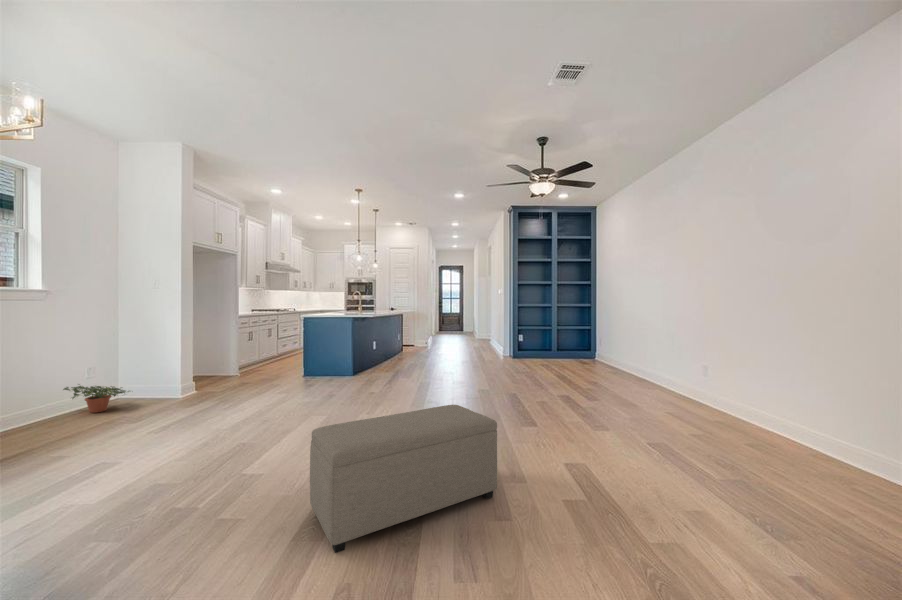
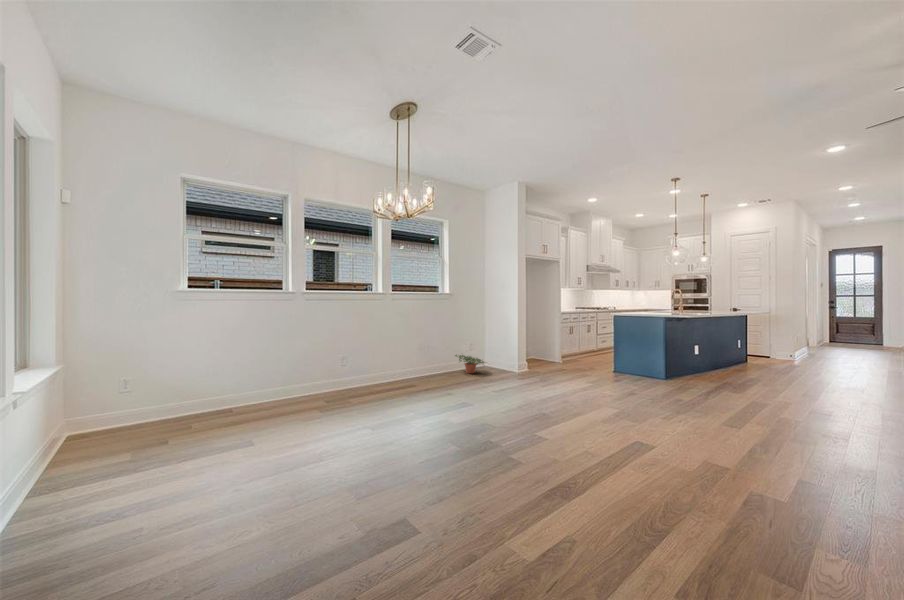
ottoman: present [310,405,497,553] -> none [563,409,781,547]

